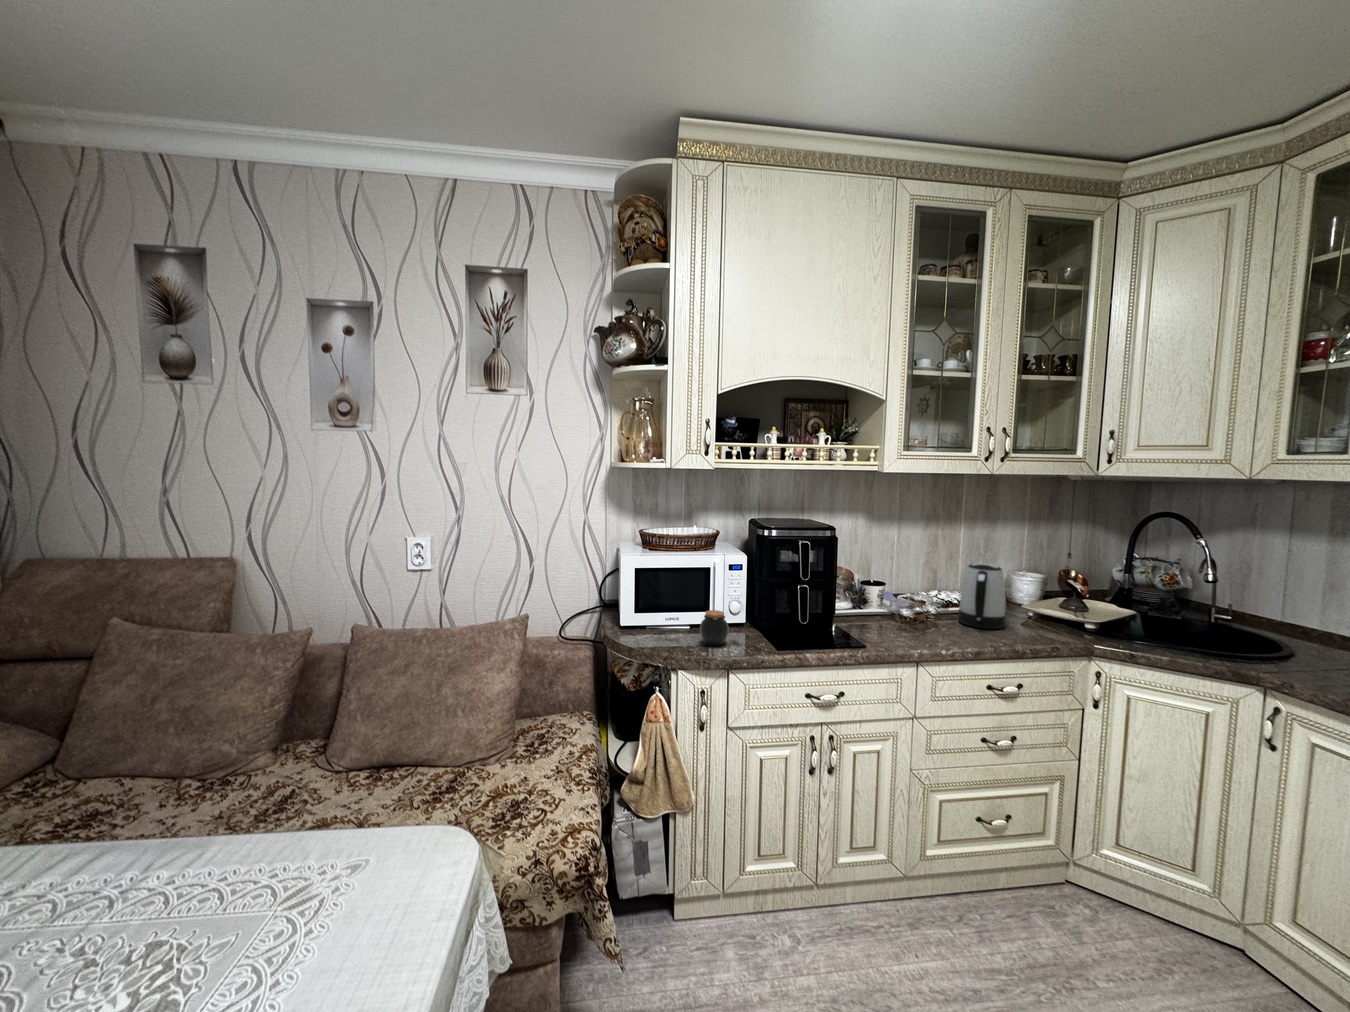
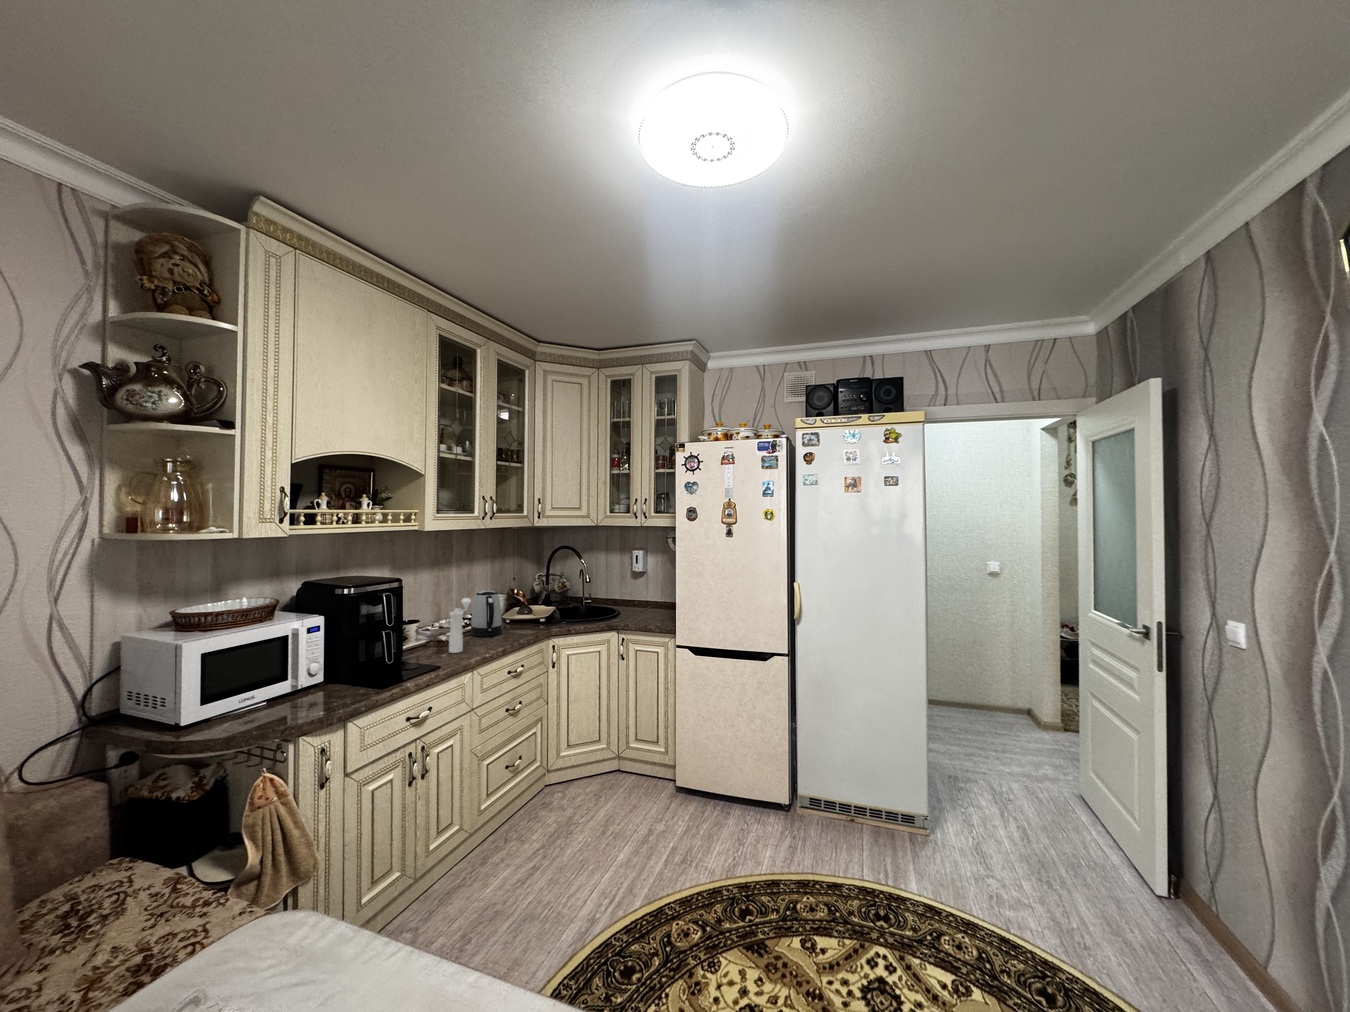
pepper mill: none [901,567,945,637] -> present [449,598,471,653]
jar: present [700,610,729,646] -> none [296,672,329,708]

